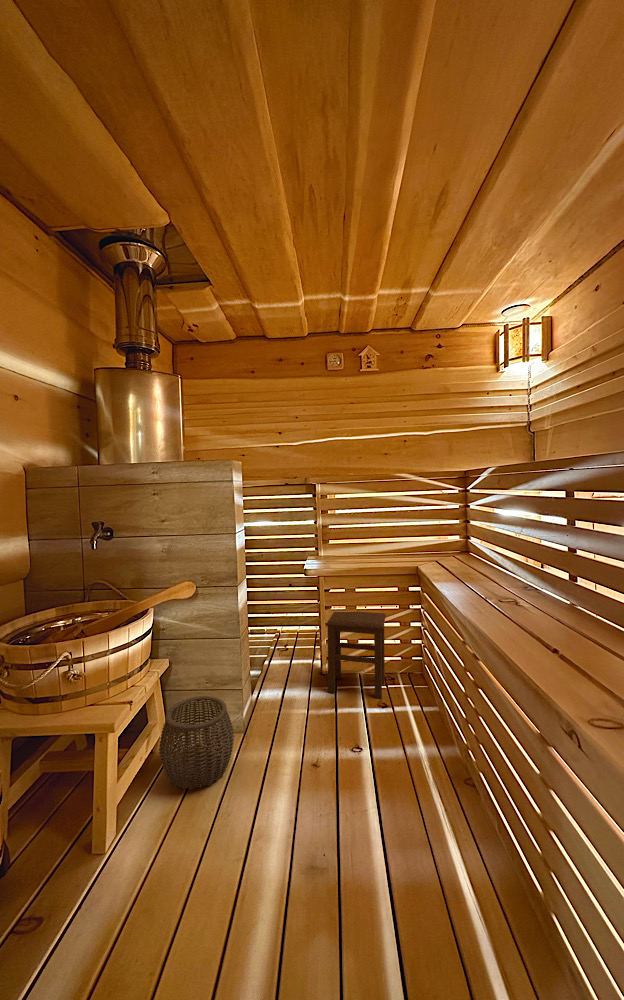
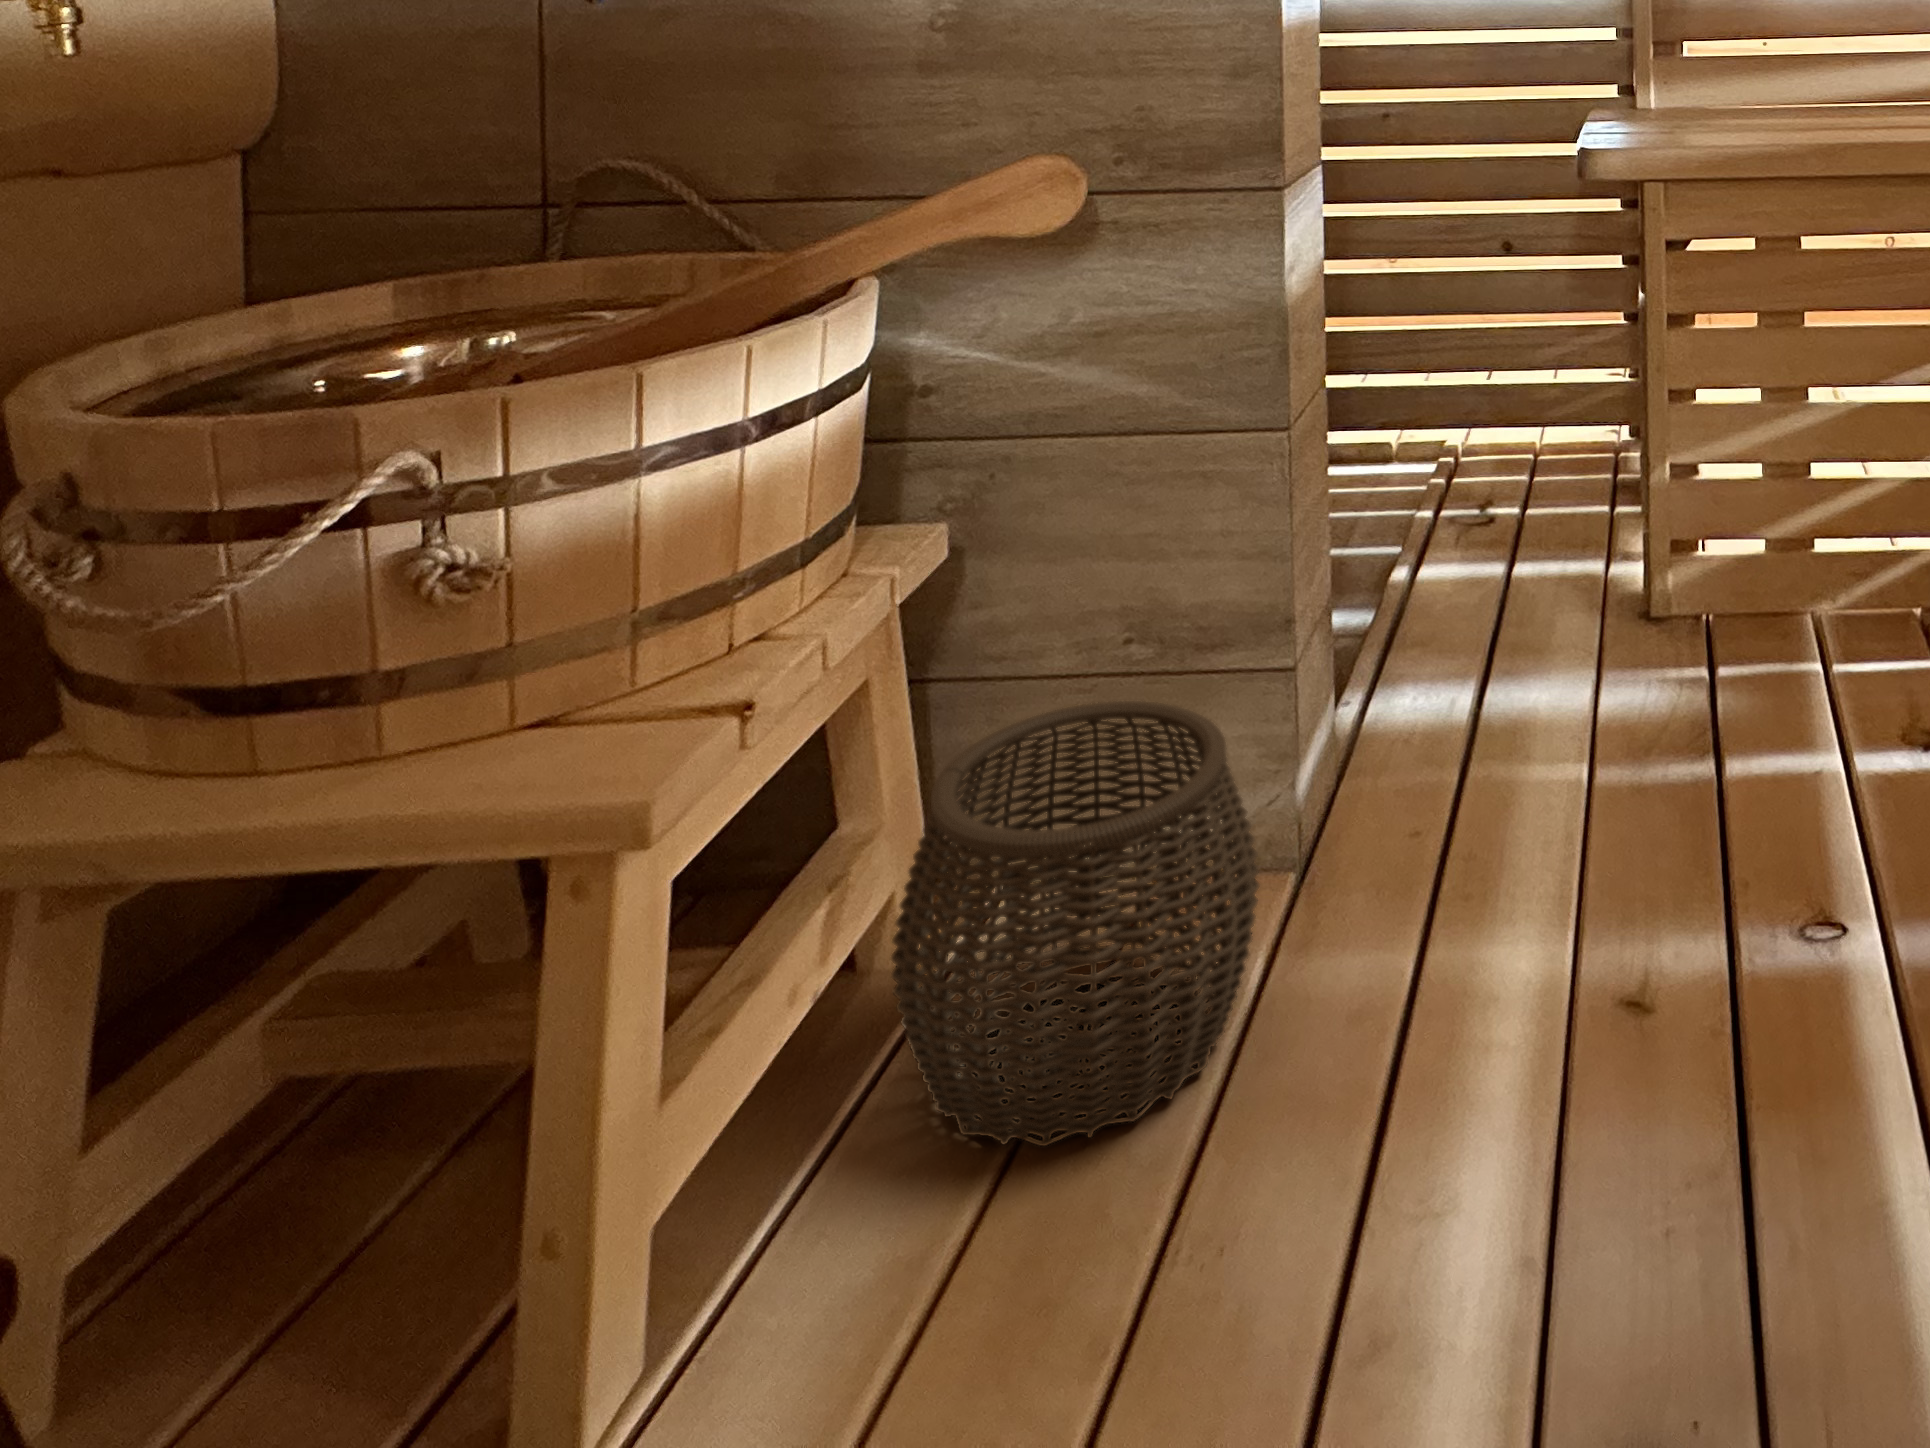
stool: present [327,611,386,698] -> none [1677,334,1926,707]

